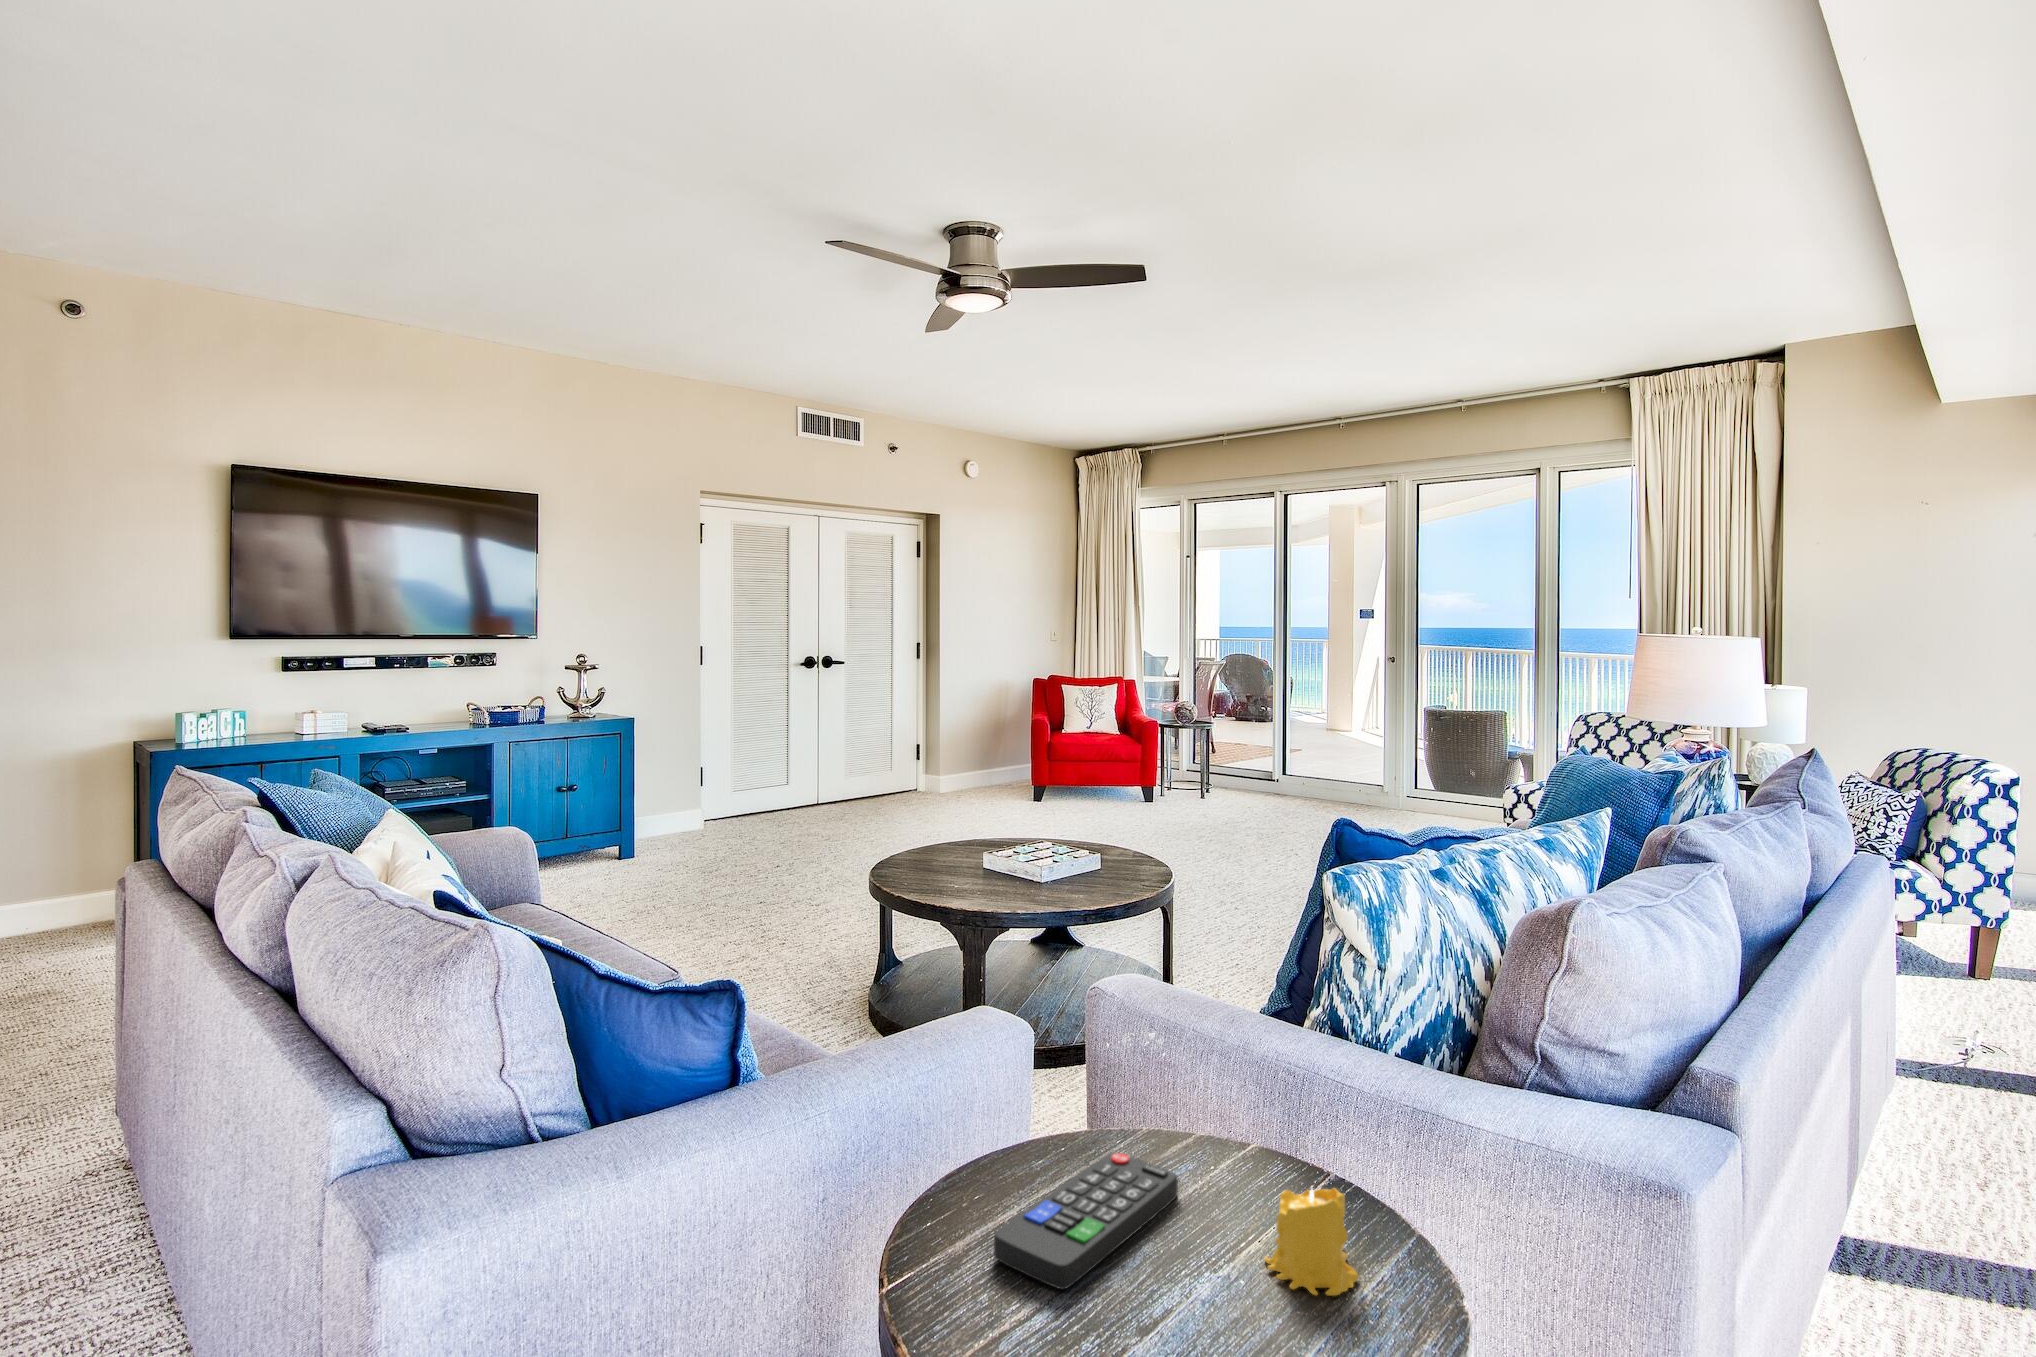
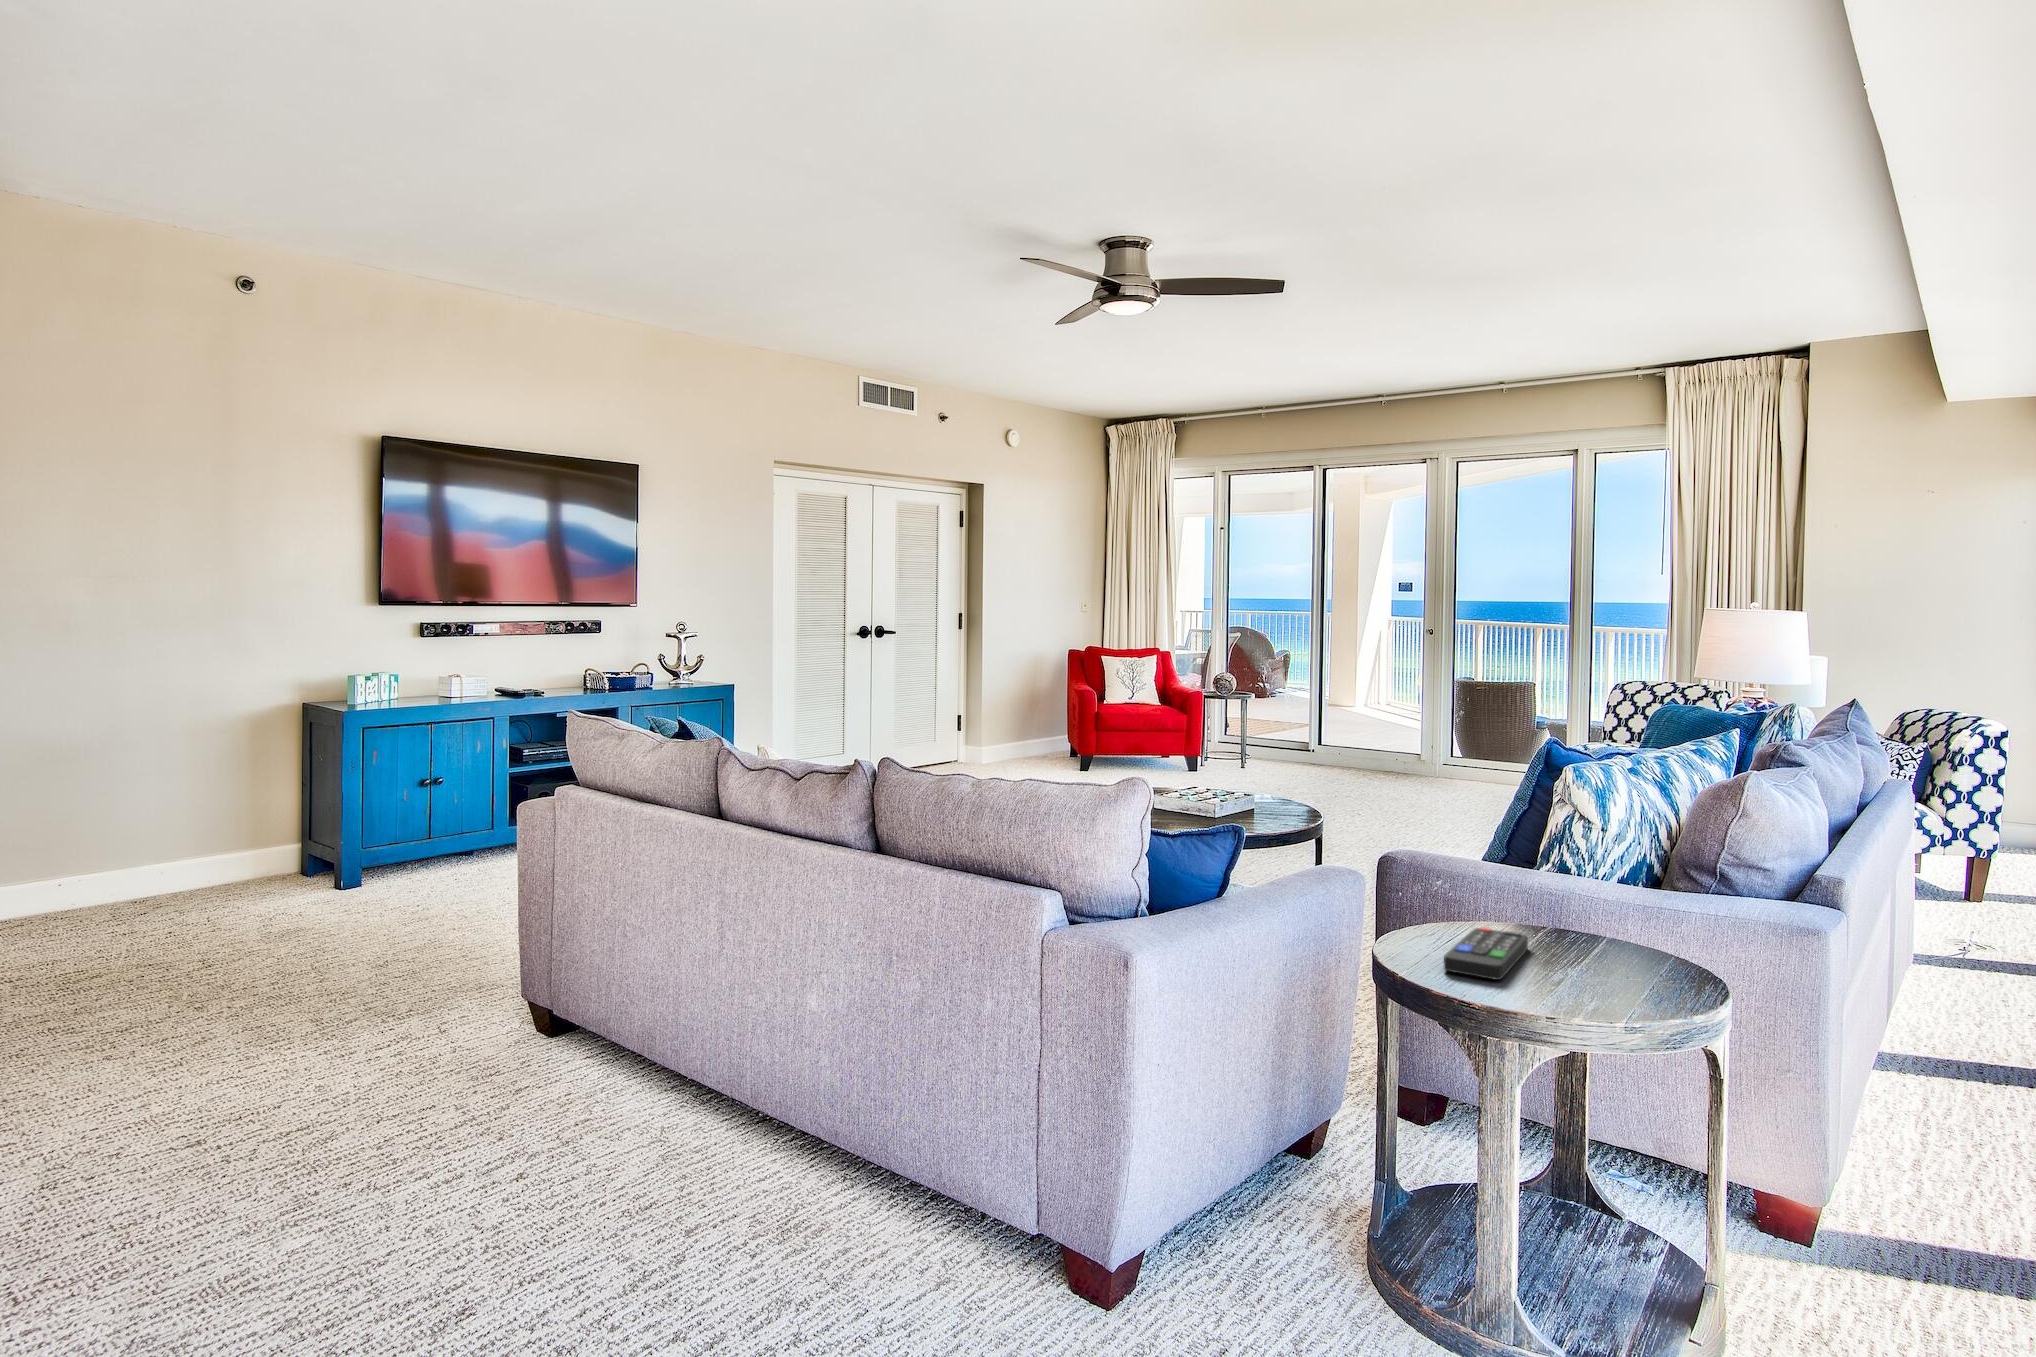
candle: present [1264,1186,1358,1296] -> none [1603,920,1664,980]

